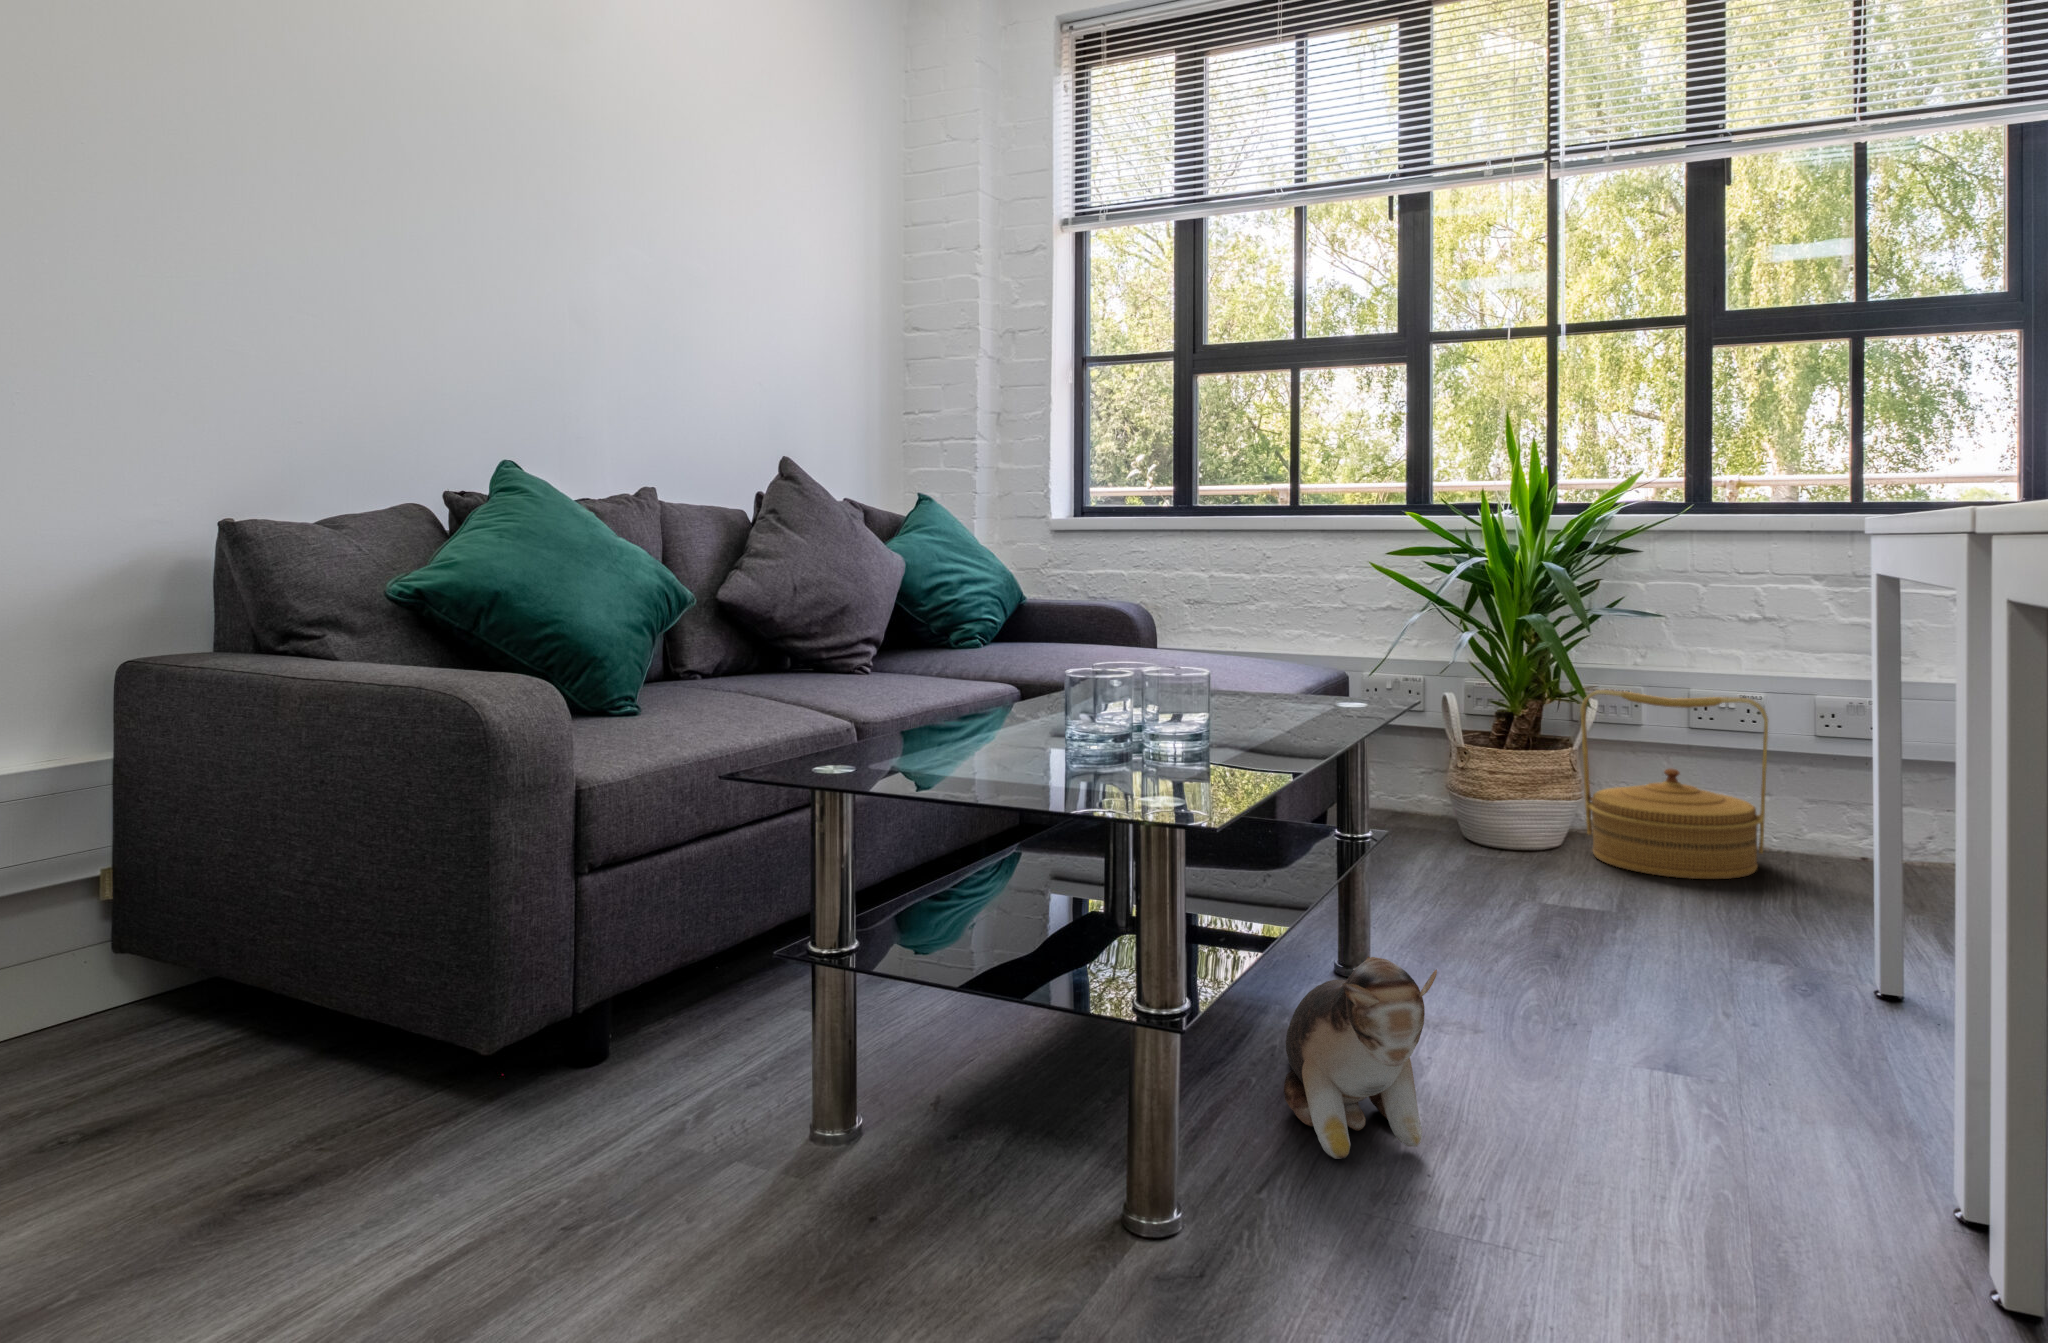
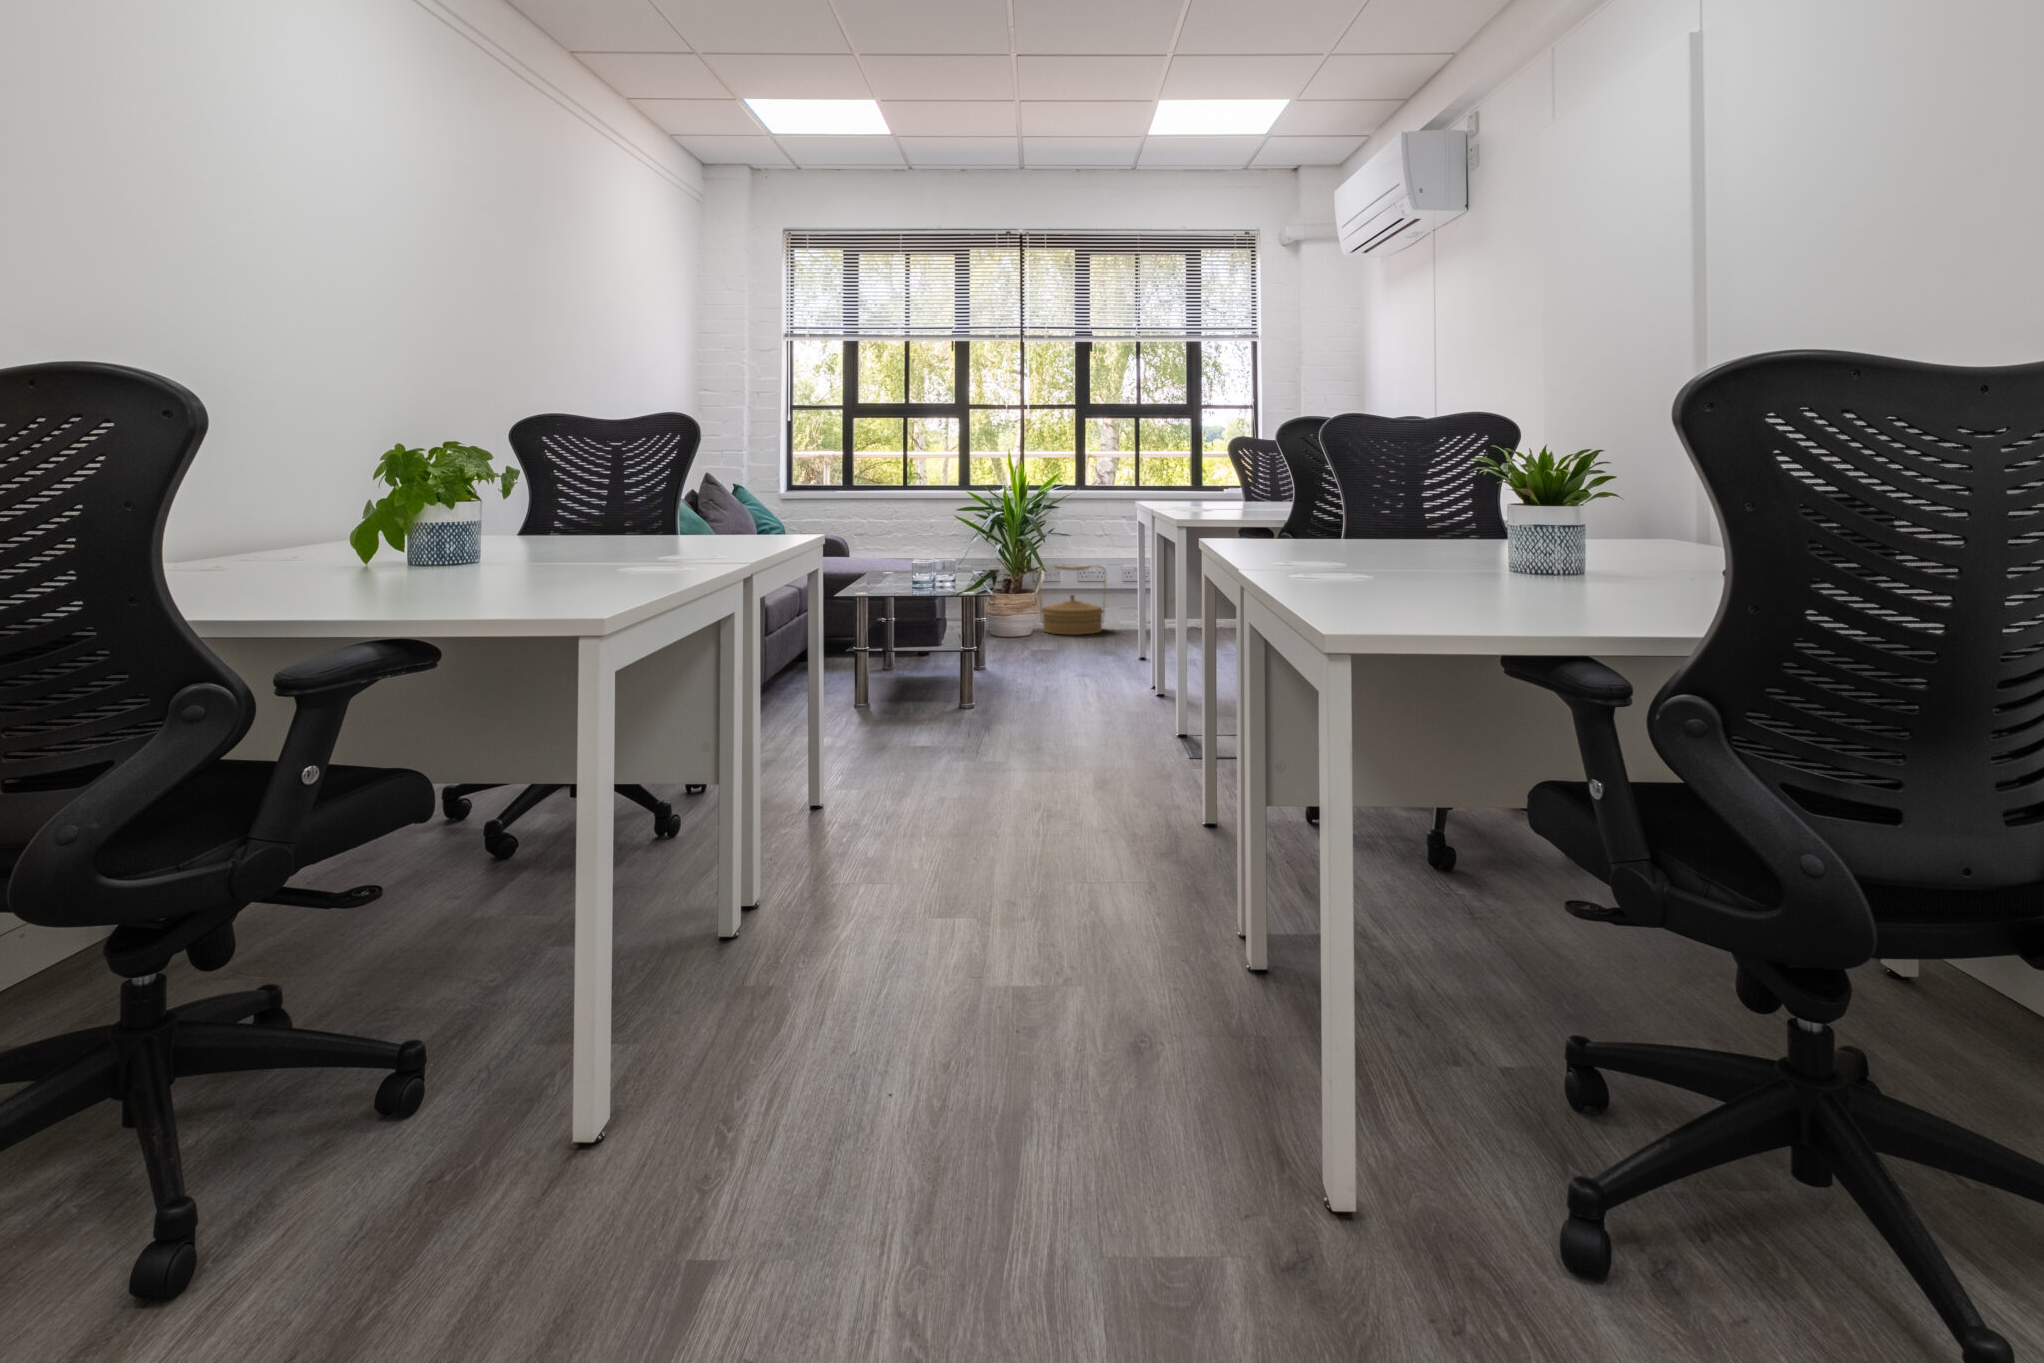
plush toy: present [1284,957,1437,1159] -> none [985,631,1045,688]

